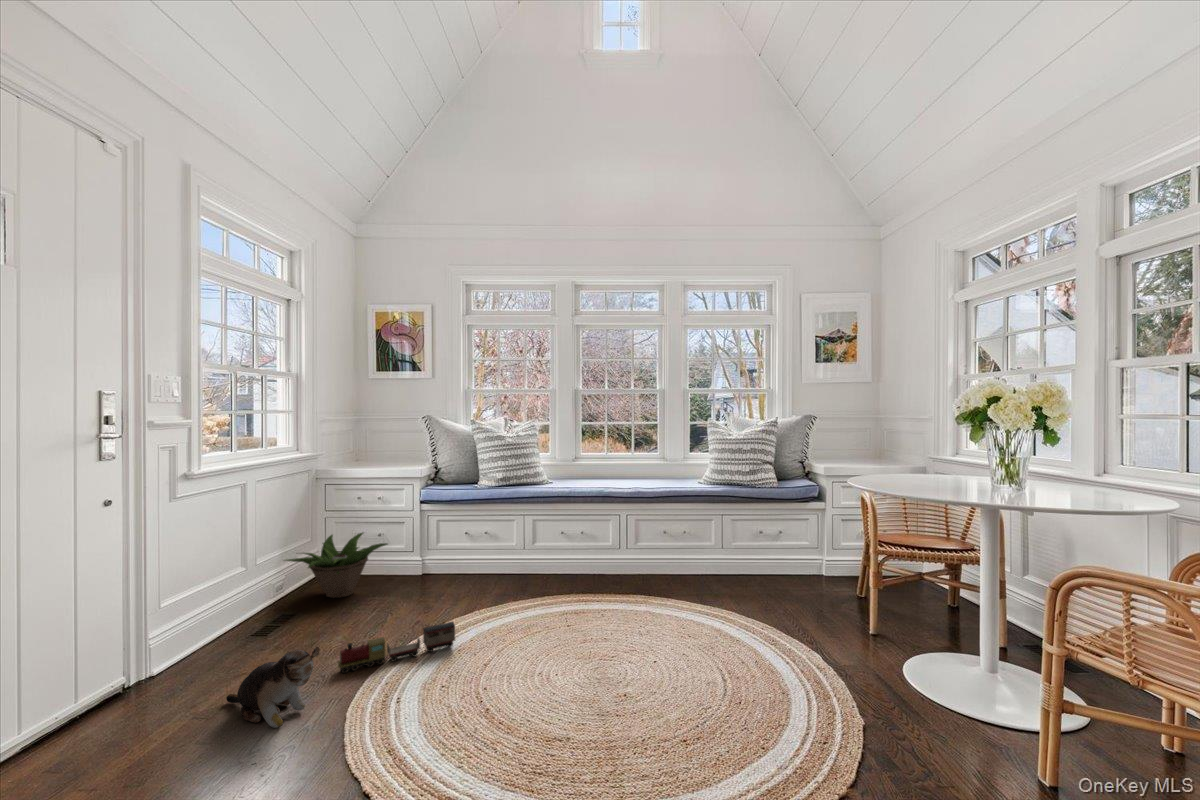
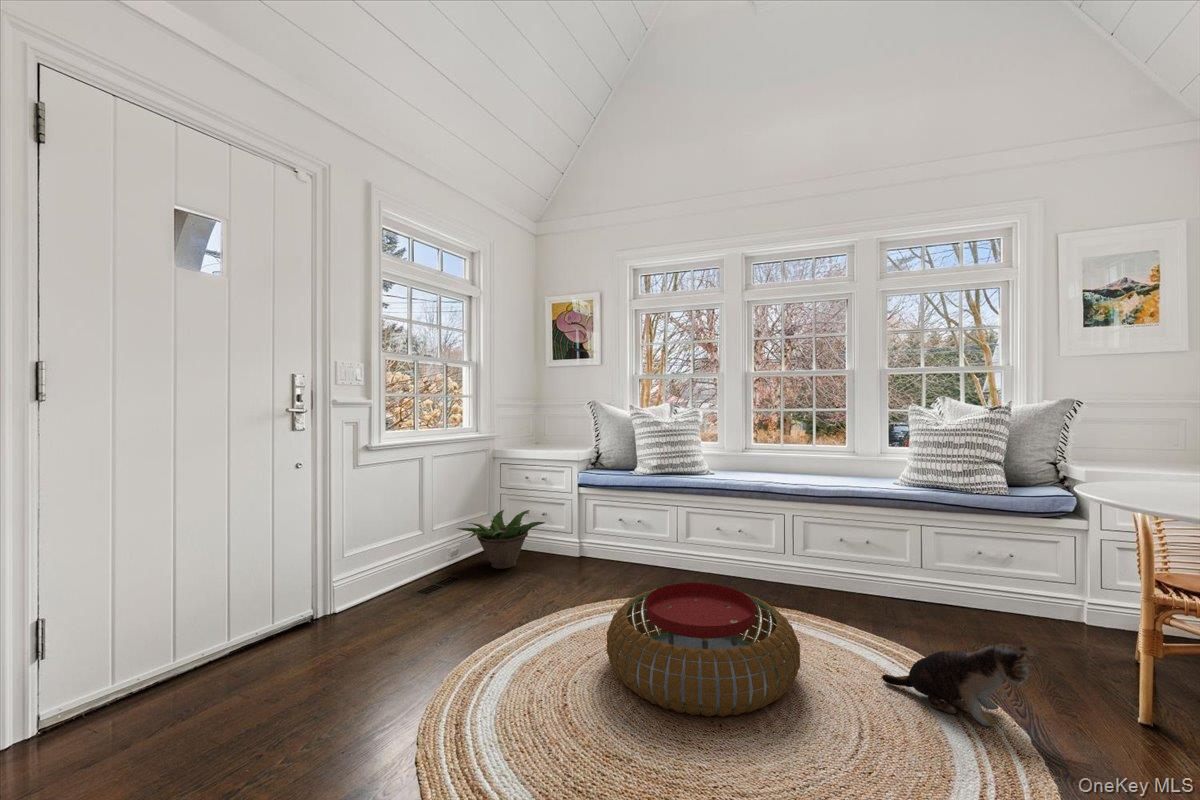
pouf: none [506,582,671,694] -> present [606,583,800,717]
toy train: present [338,622,455,673] -> none [461,606,571,638]
plush toy: present [226,647,320,728] -> present [882,644,1040,726]

